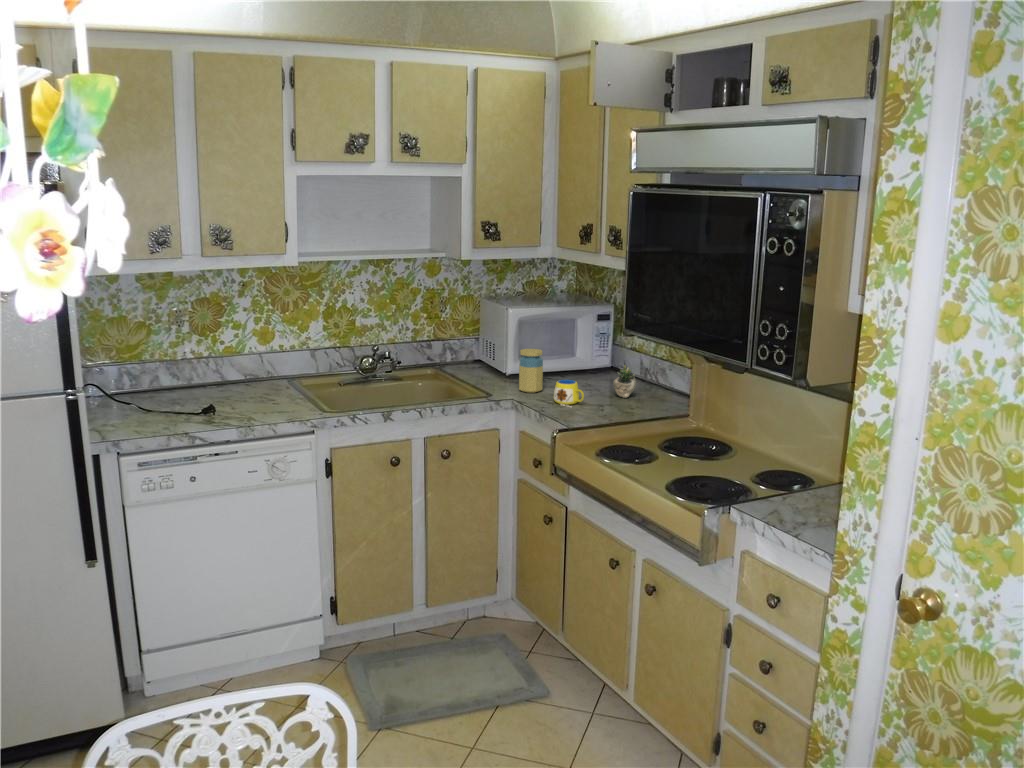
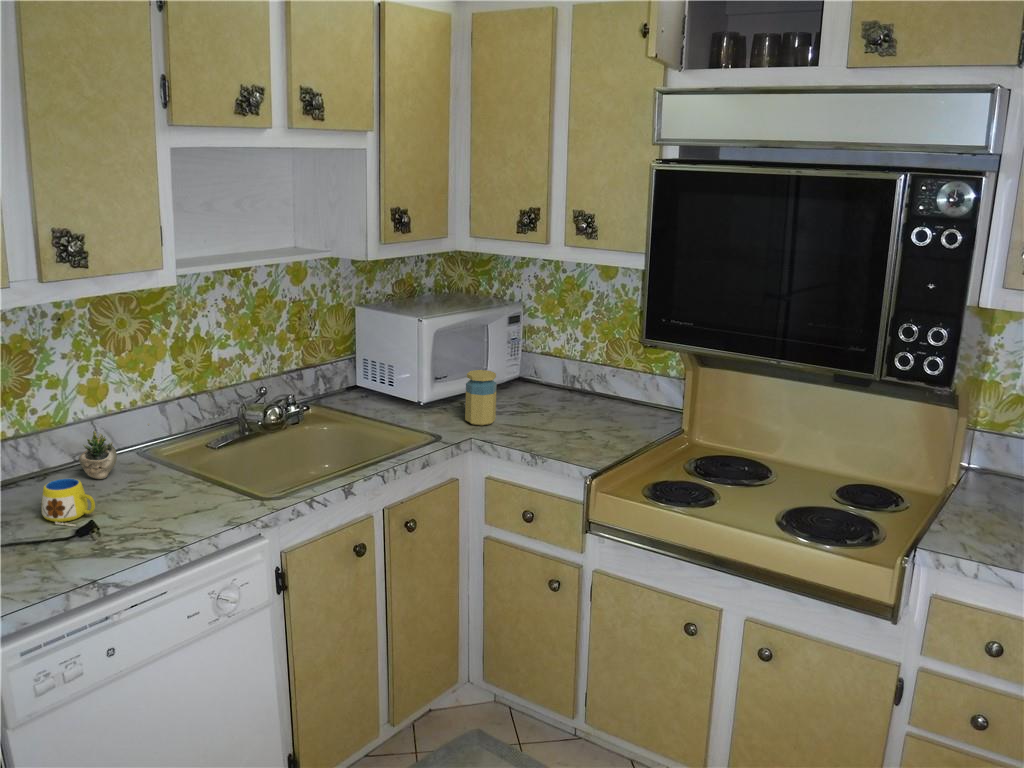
succulent plant: present [613,364,660,398] -> present [79,423,150,479]
mug: present [554,380,584,406] -> present [42,478,95,526]

